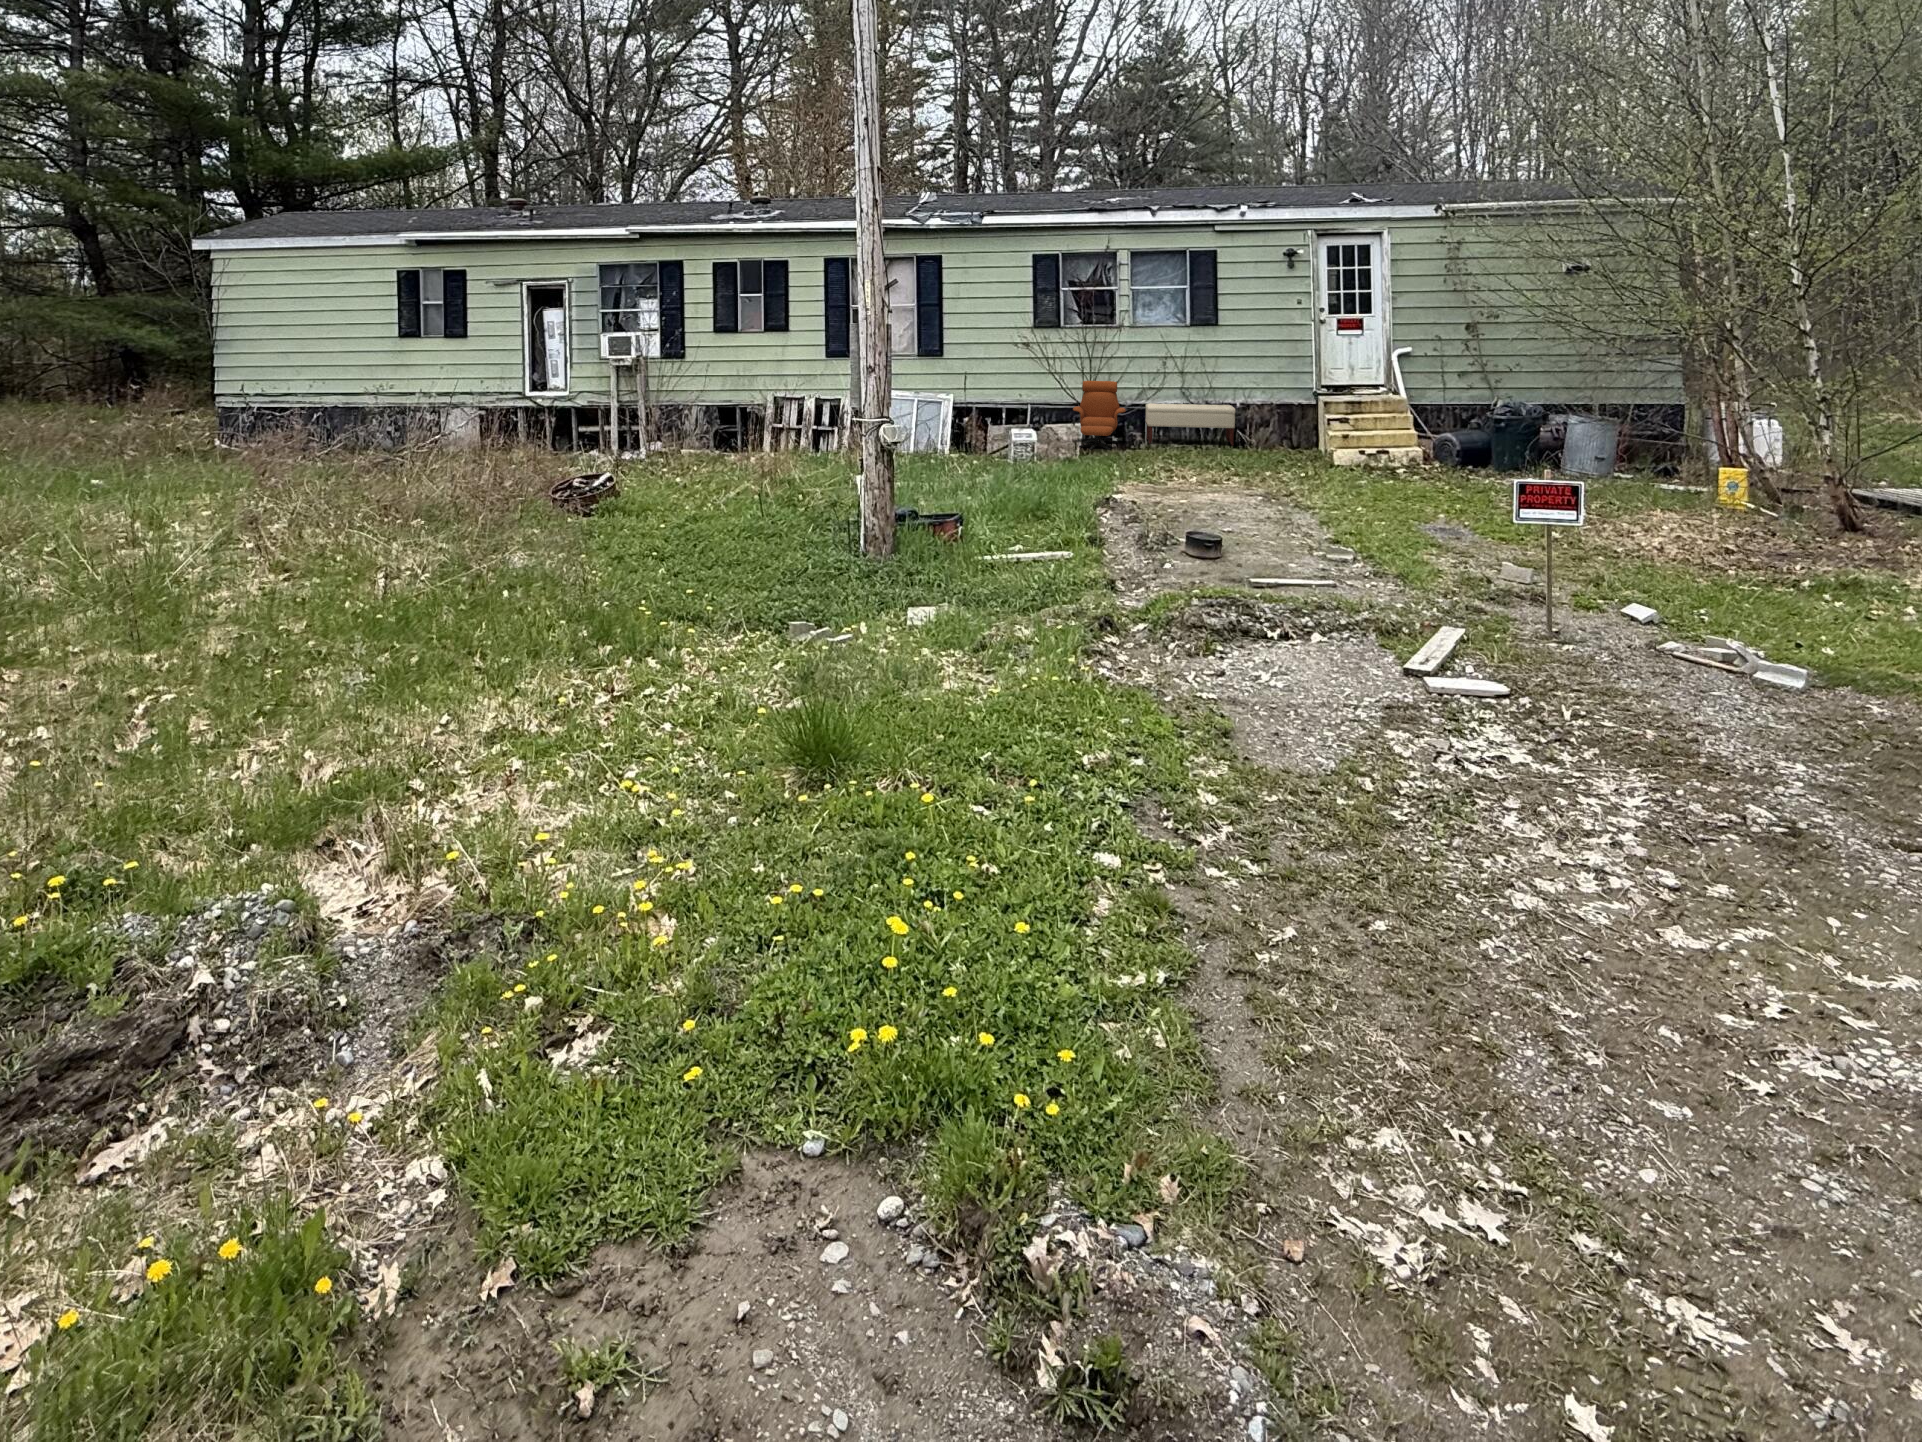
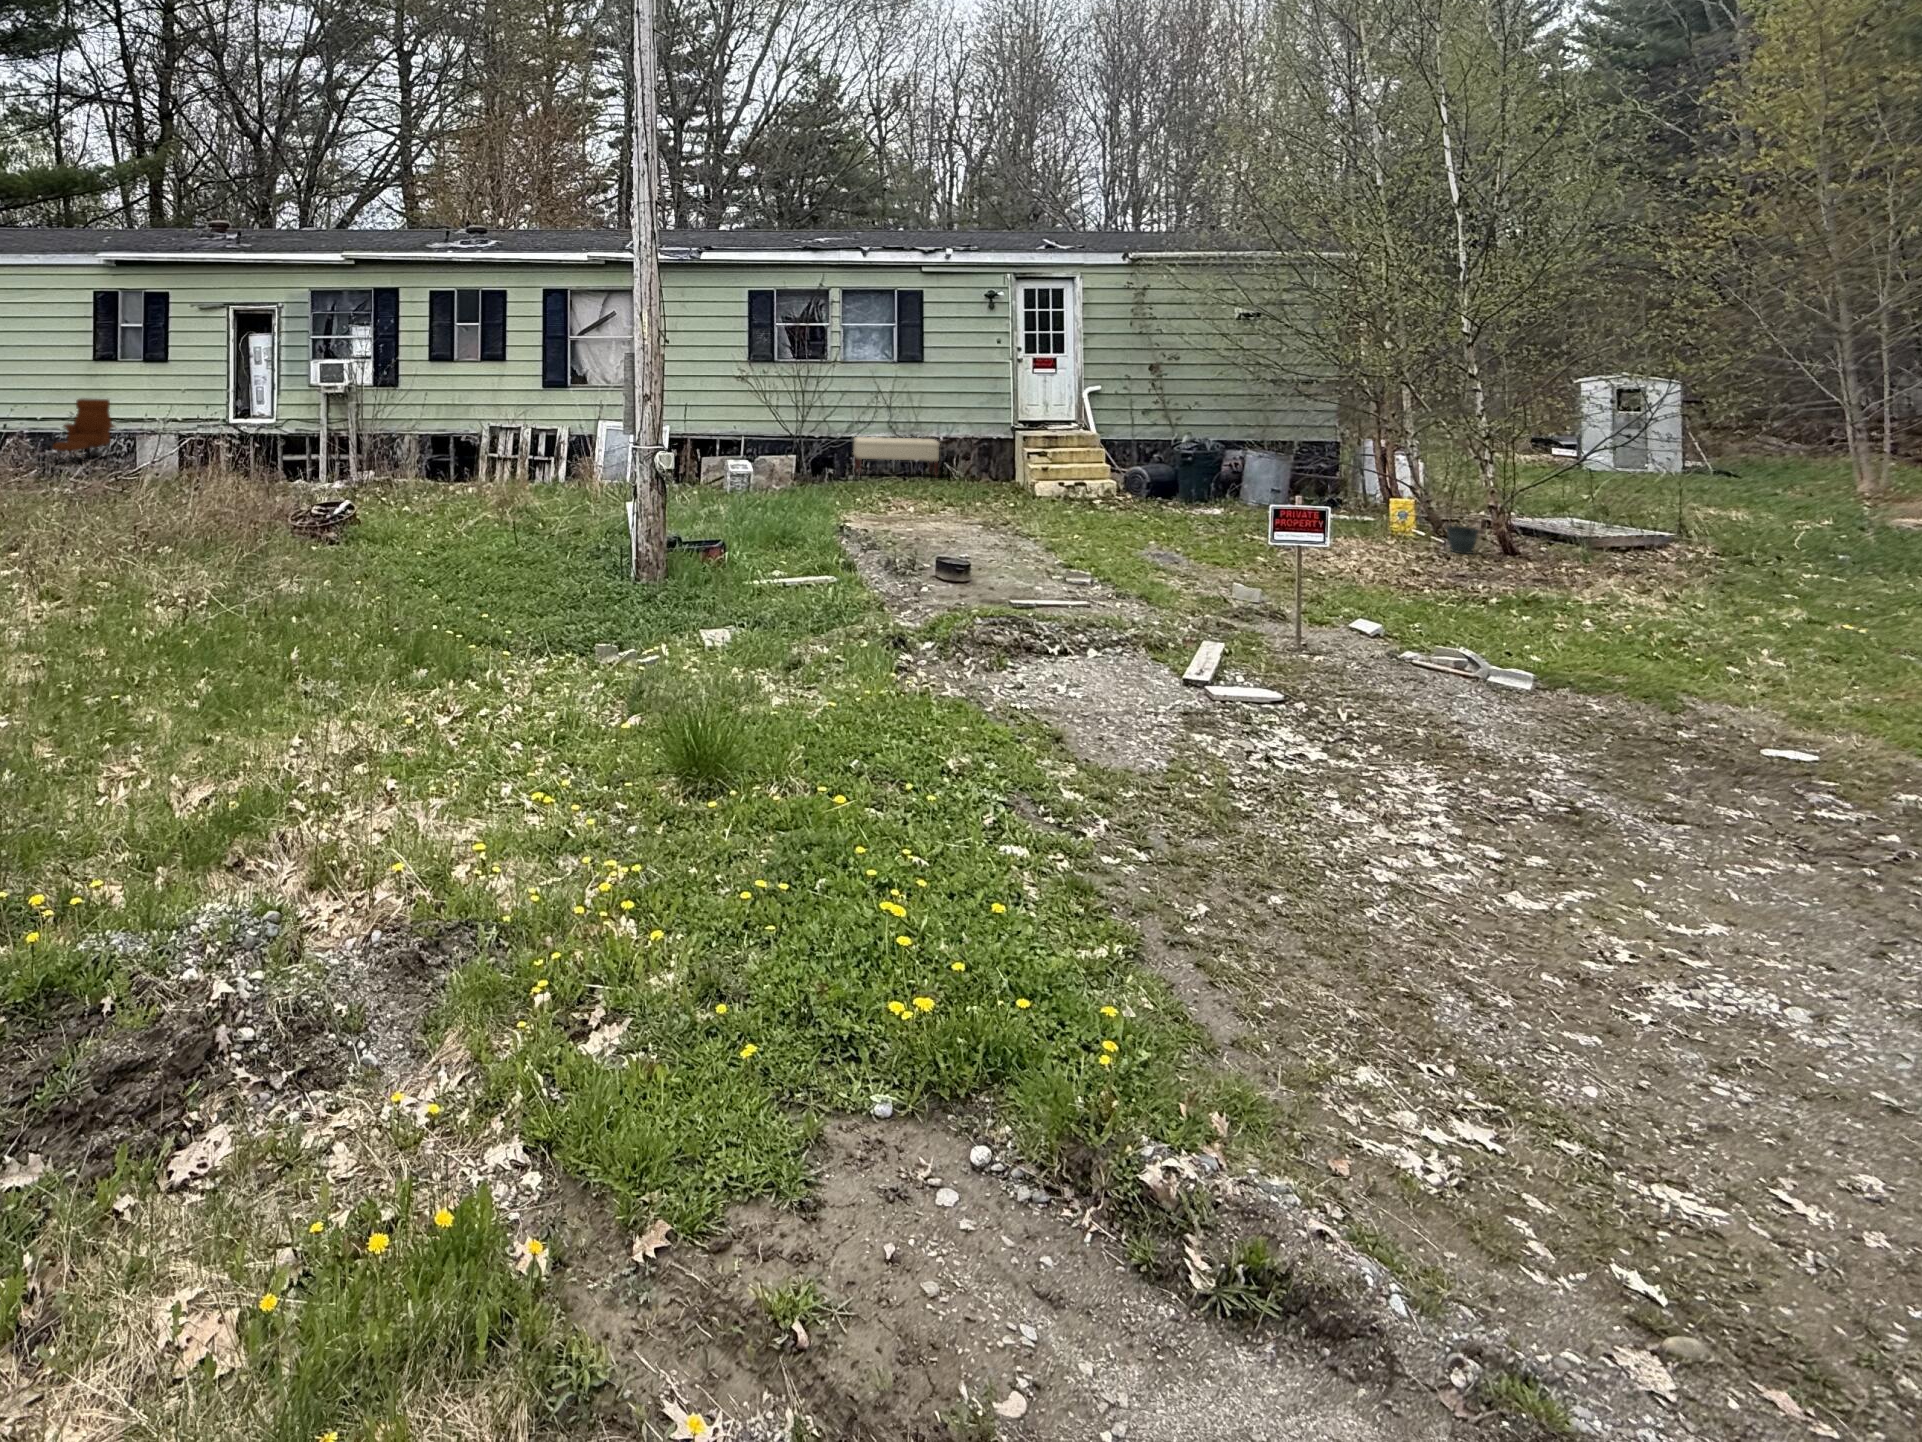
lounge chair: present [1073,381,1126,450] -> present [53,398,115,464]
bucket: none [1780,487,1819,532] -> present [1447,524,1478,554]

